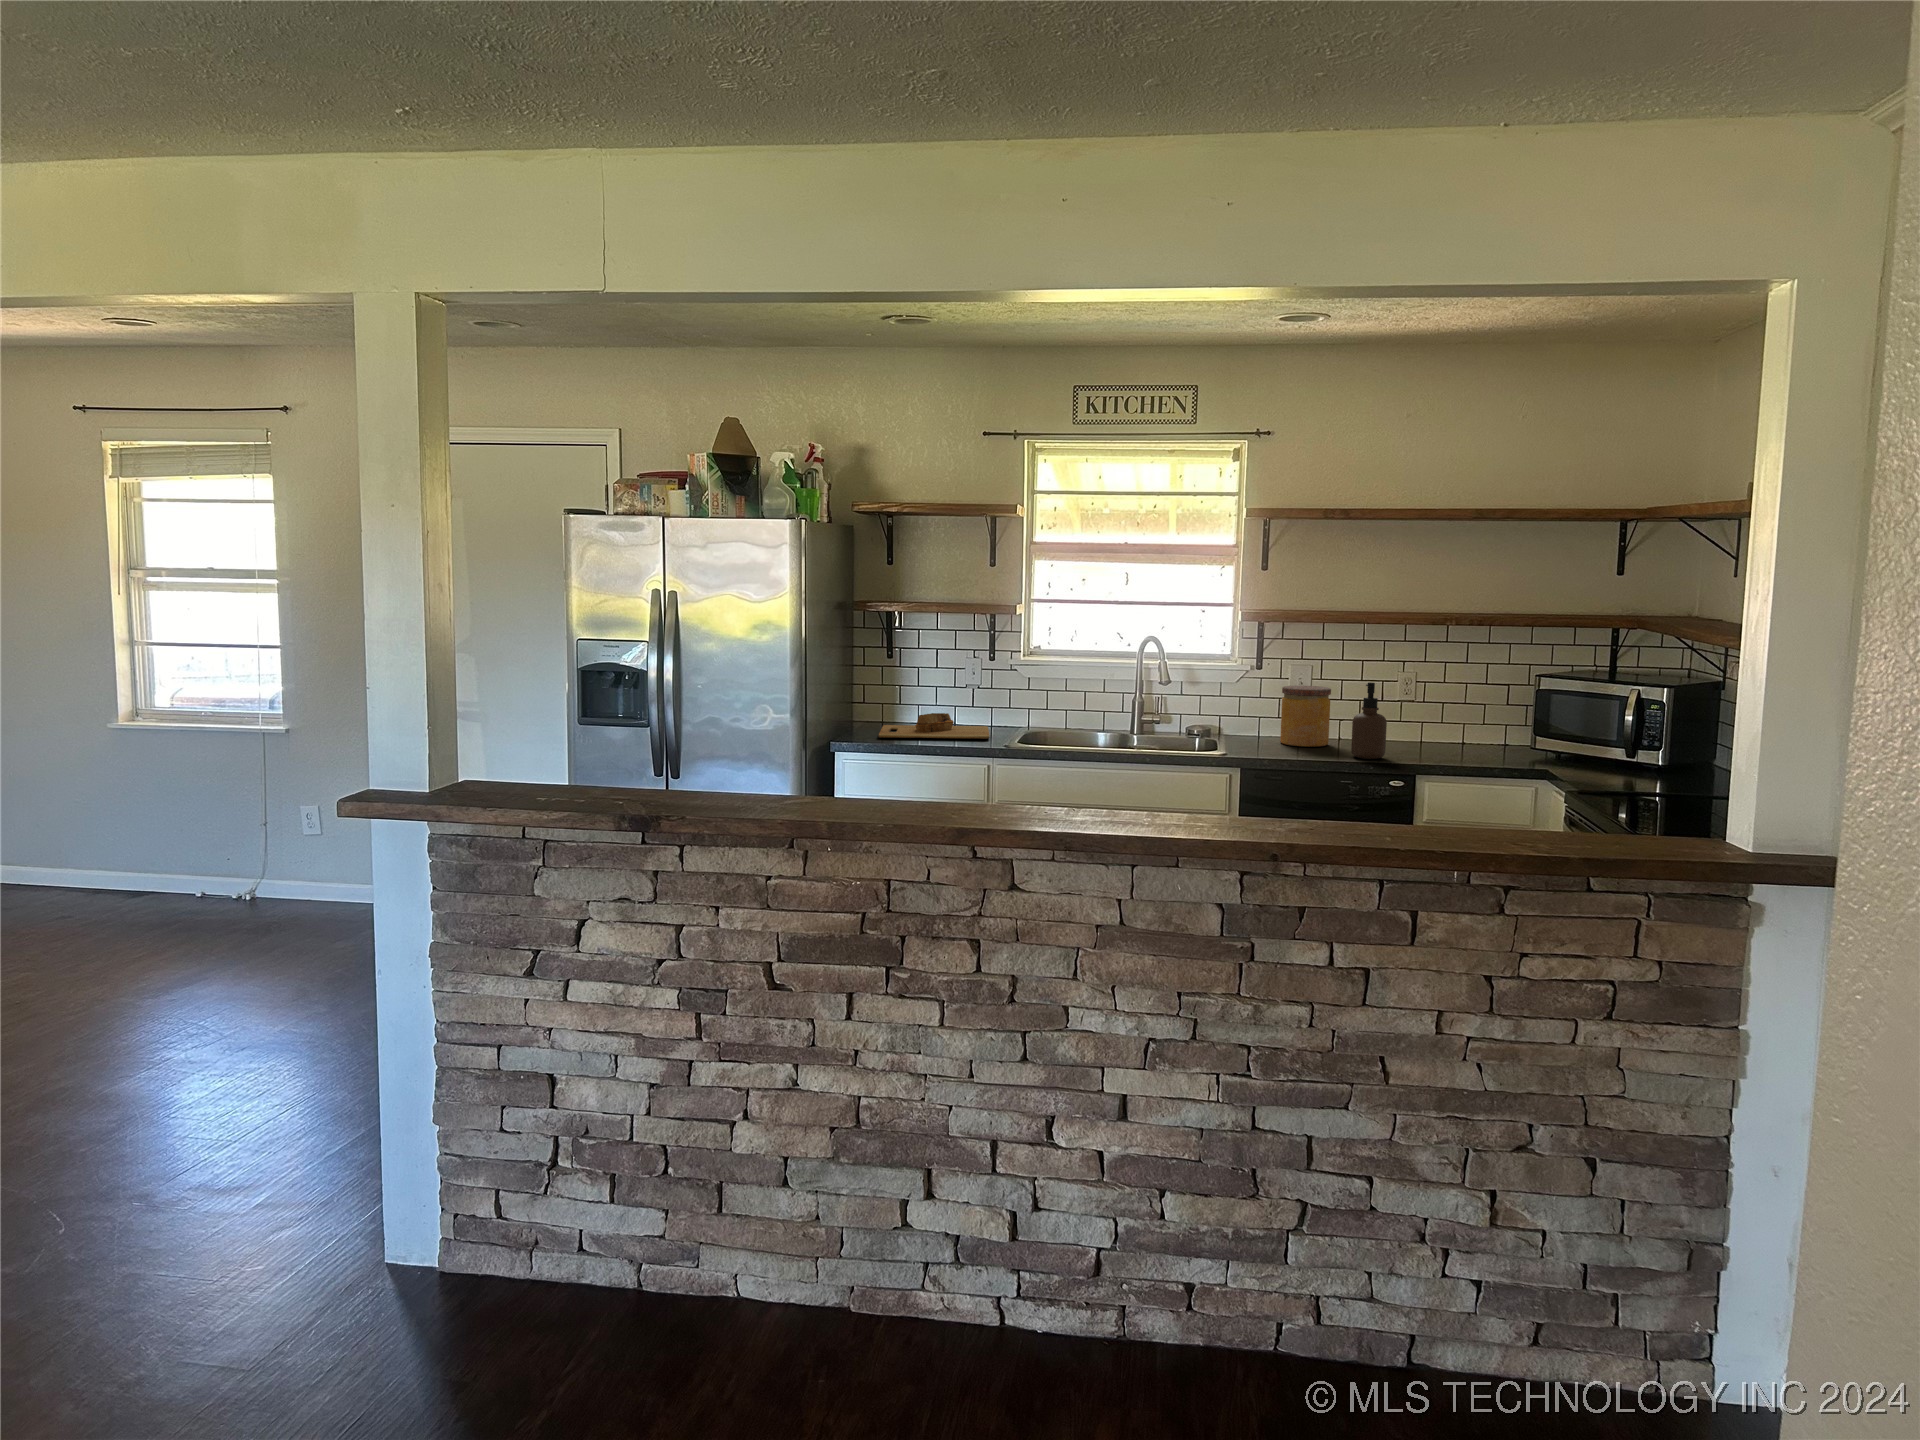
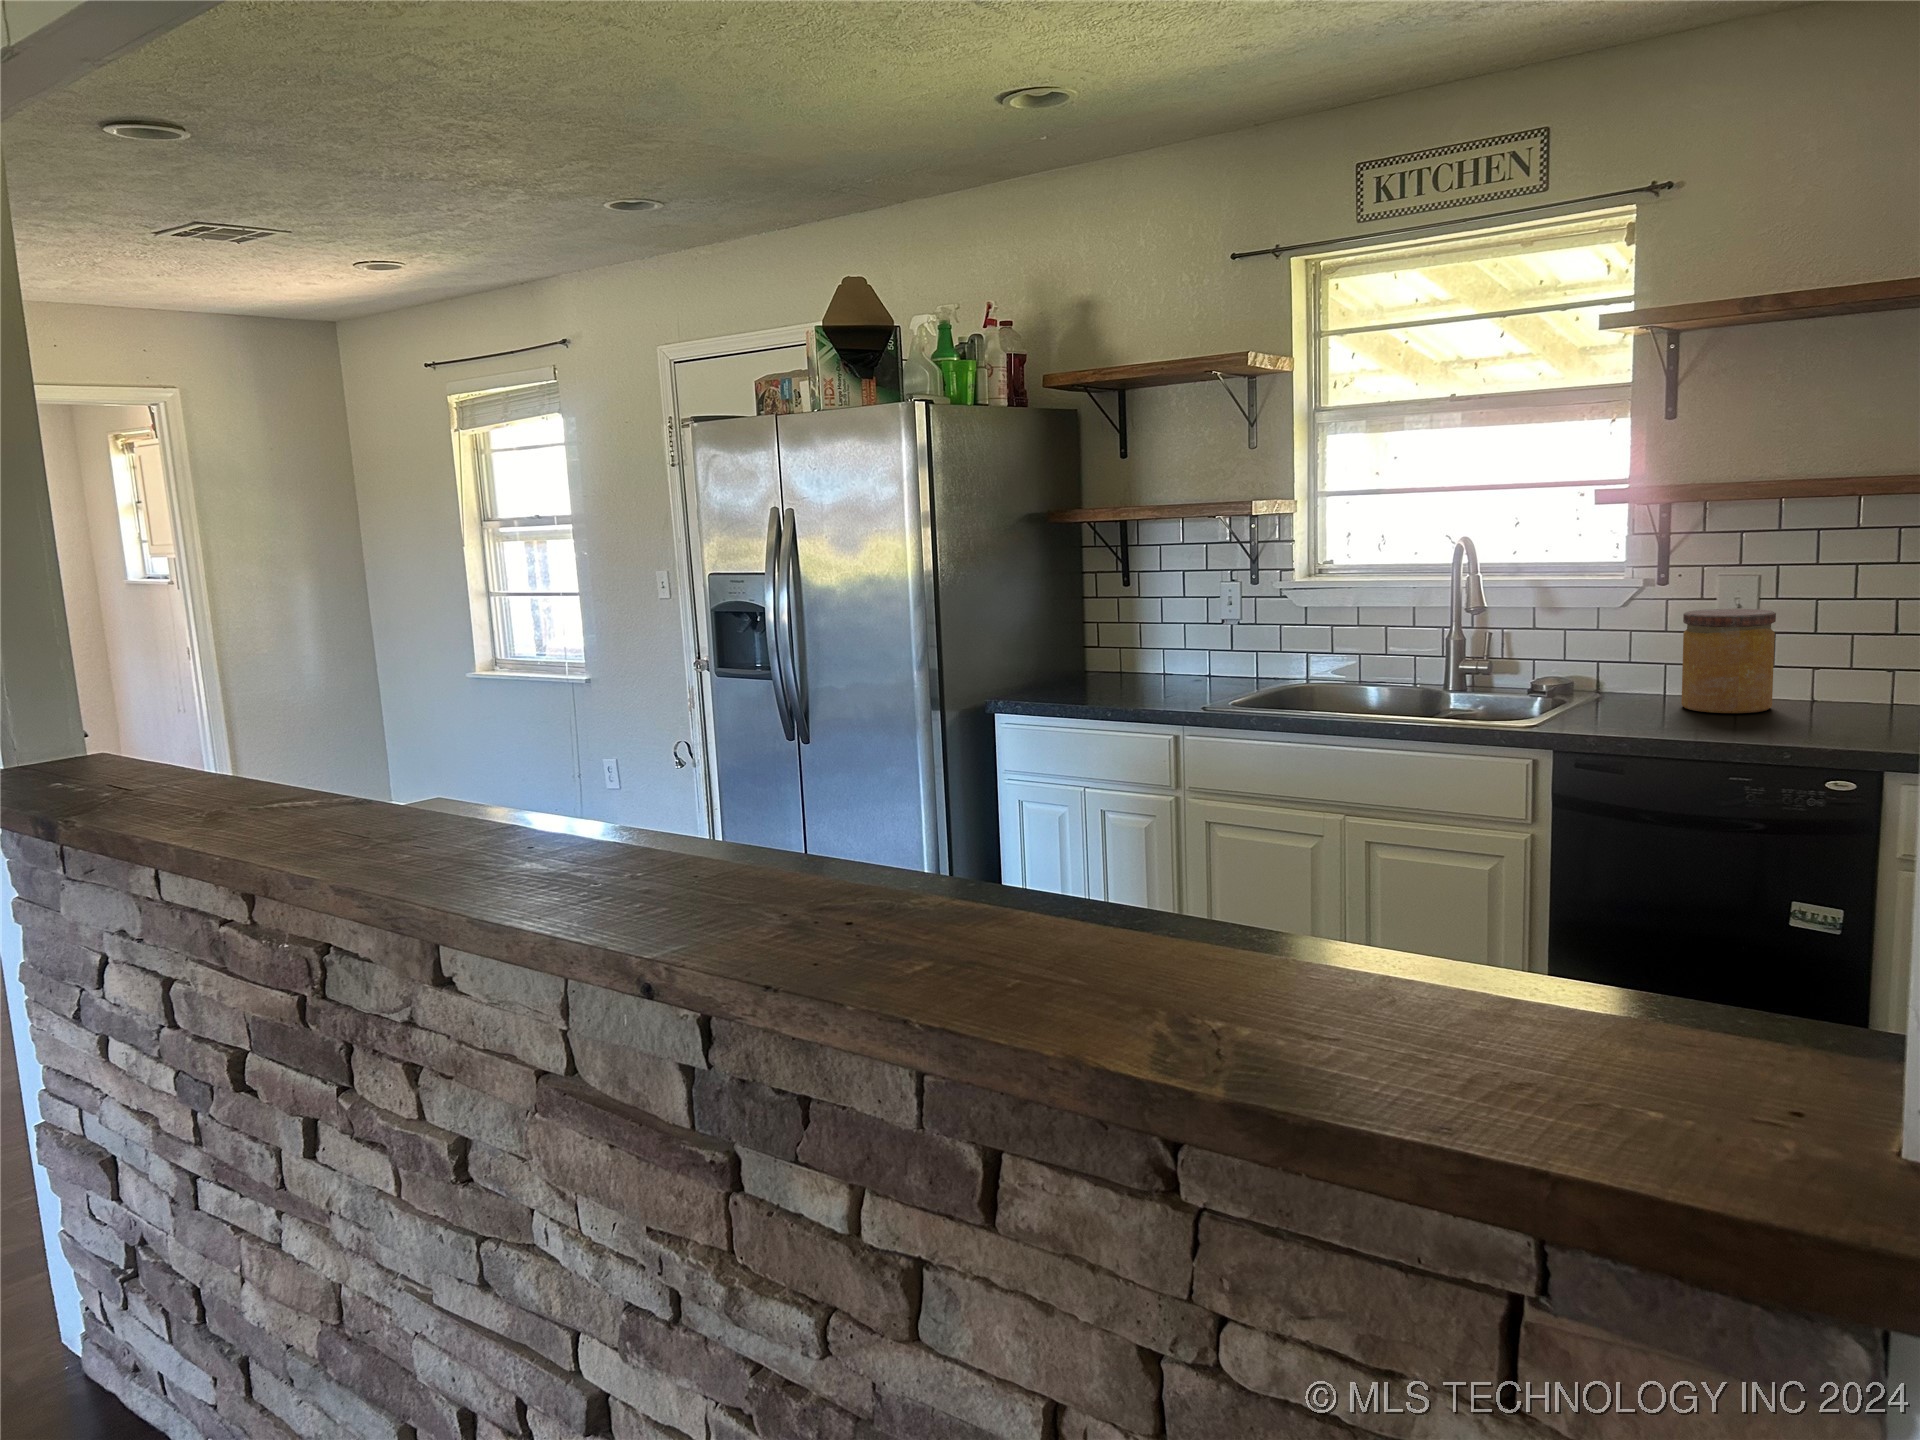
soap dispenser: present [1351,682,1387,759] -> none [1778,601,1848,738]
cutting board: present [878,713,989,739] -> none [1065,659,1242,696]

